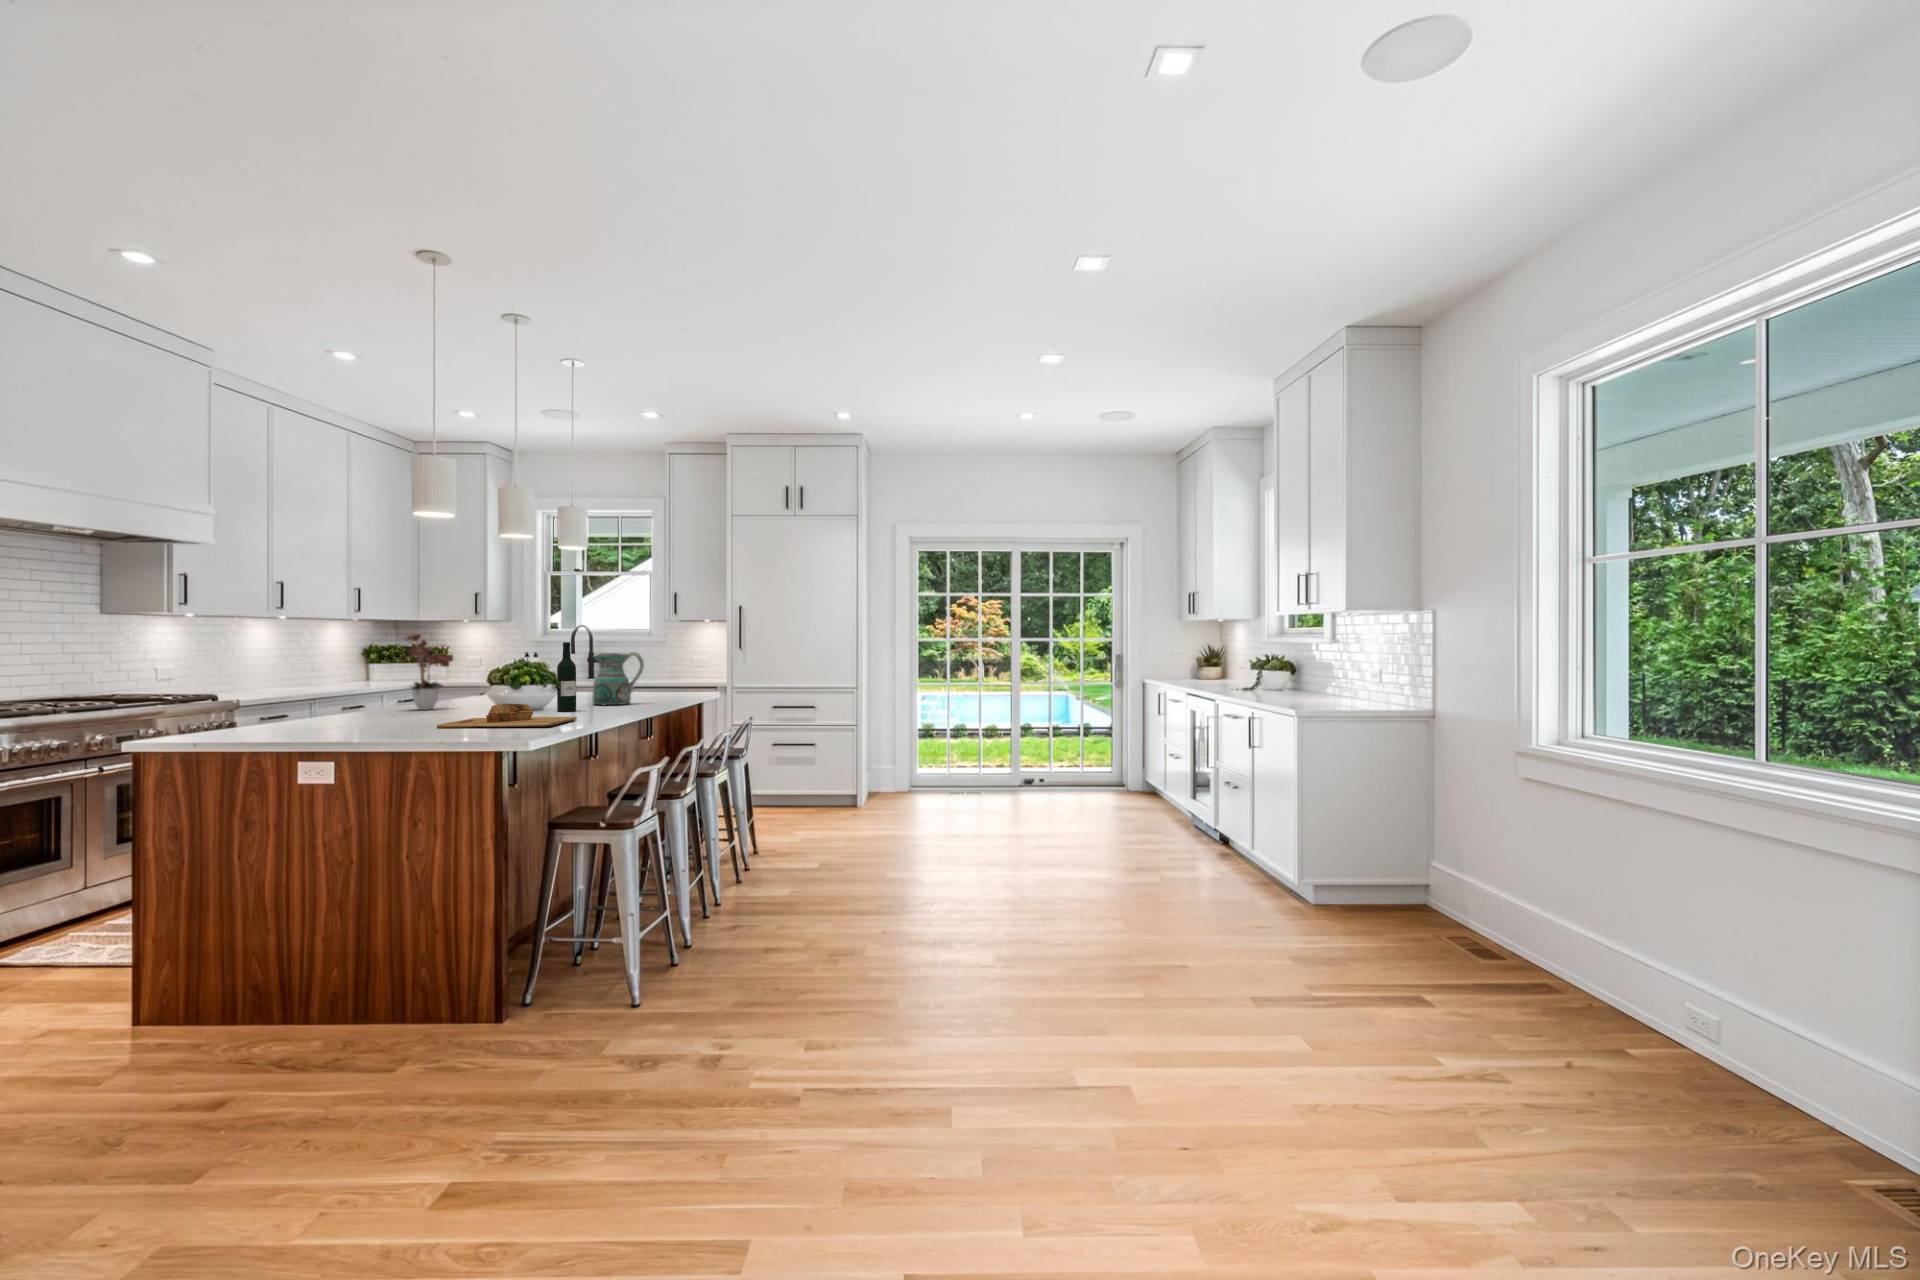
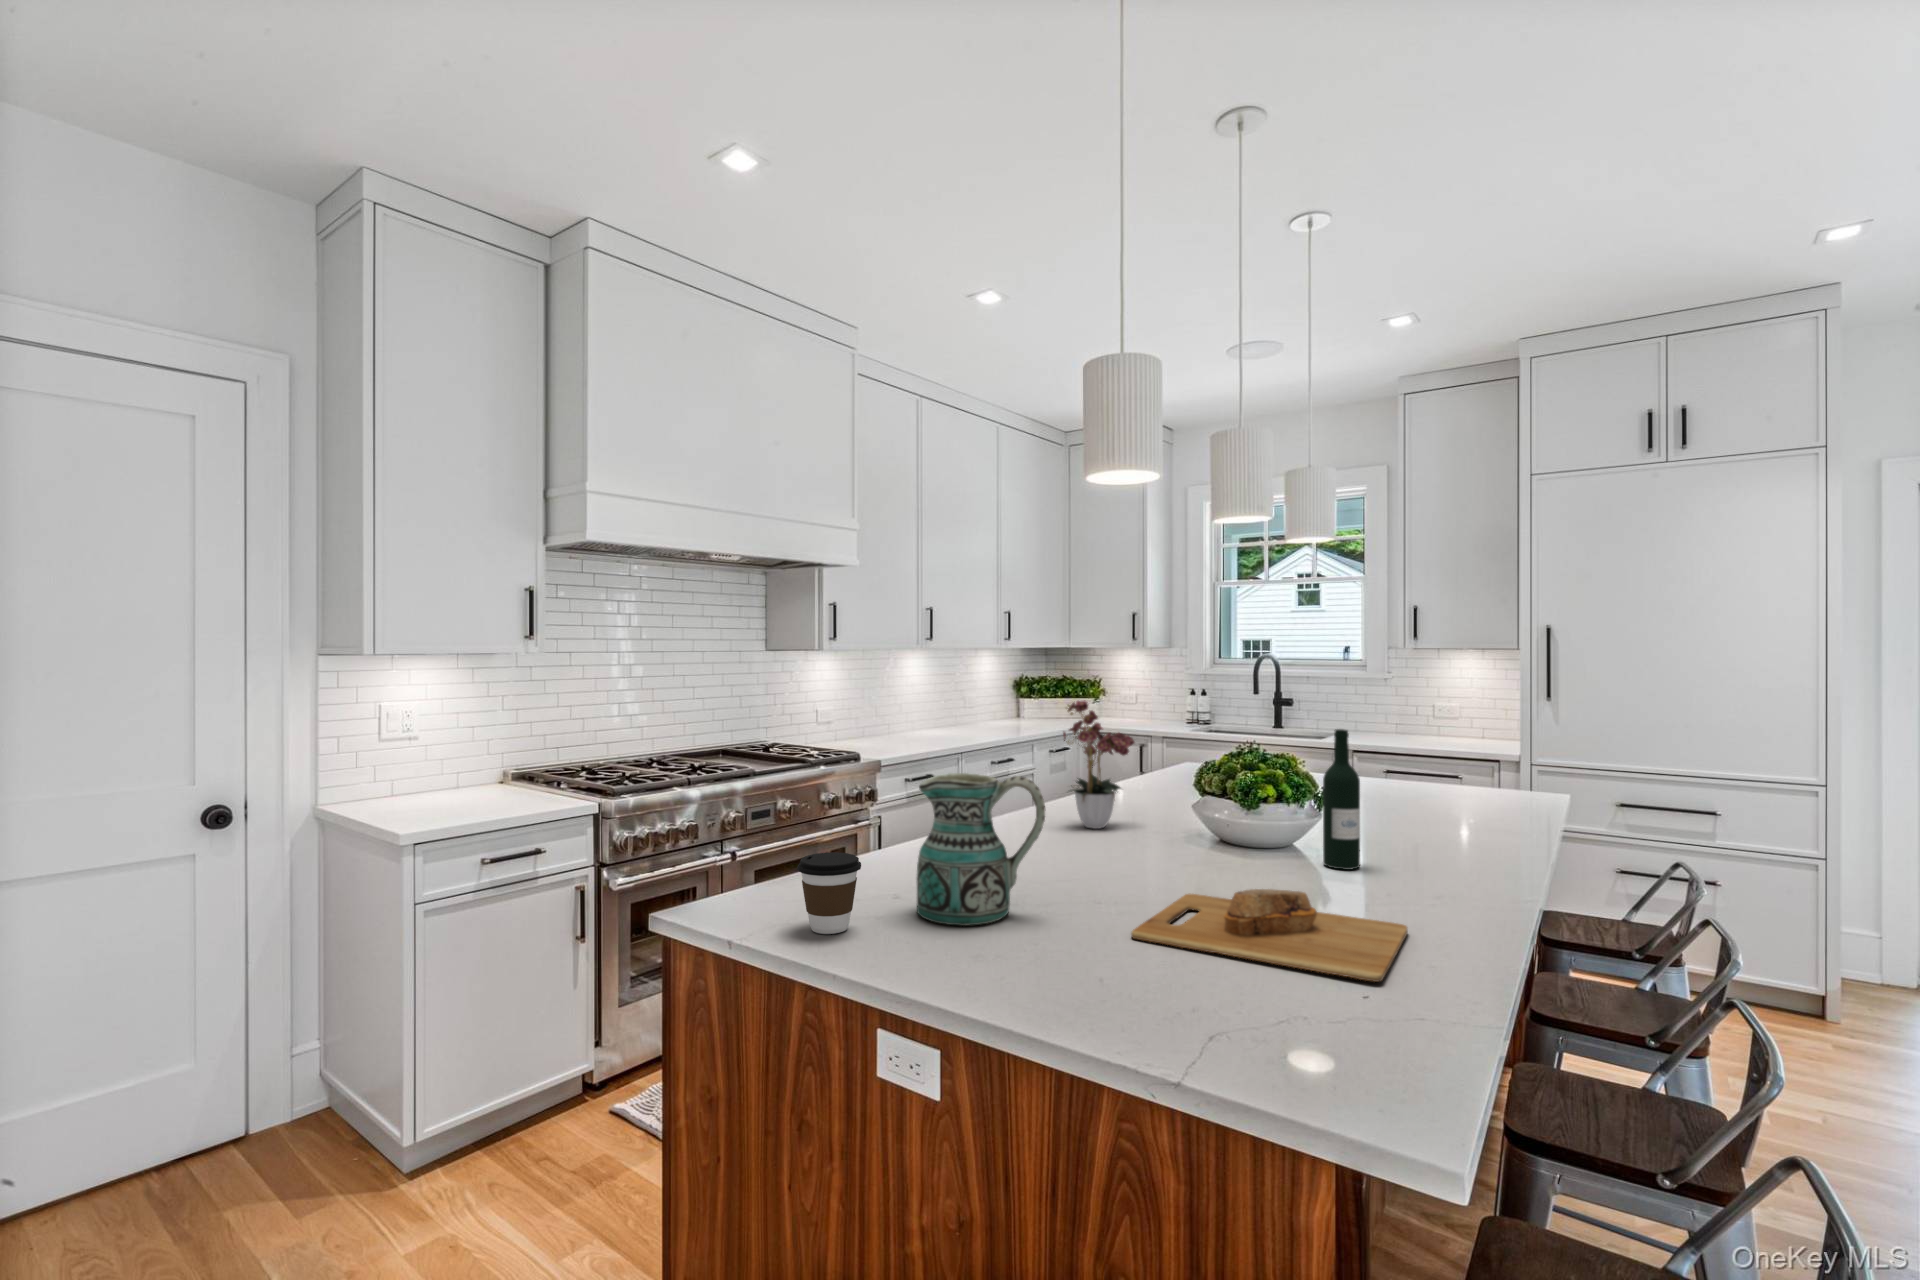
ceramic pitcher: present [592,652,644,705] -> present [917,773,1045,926]
coffee cup: none [231,697,273,737] -> present [797,852,861,934]

